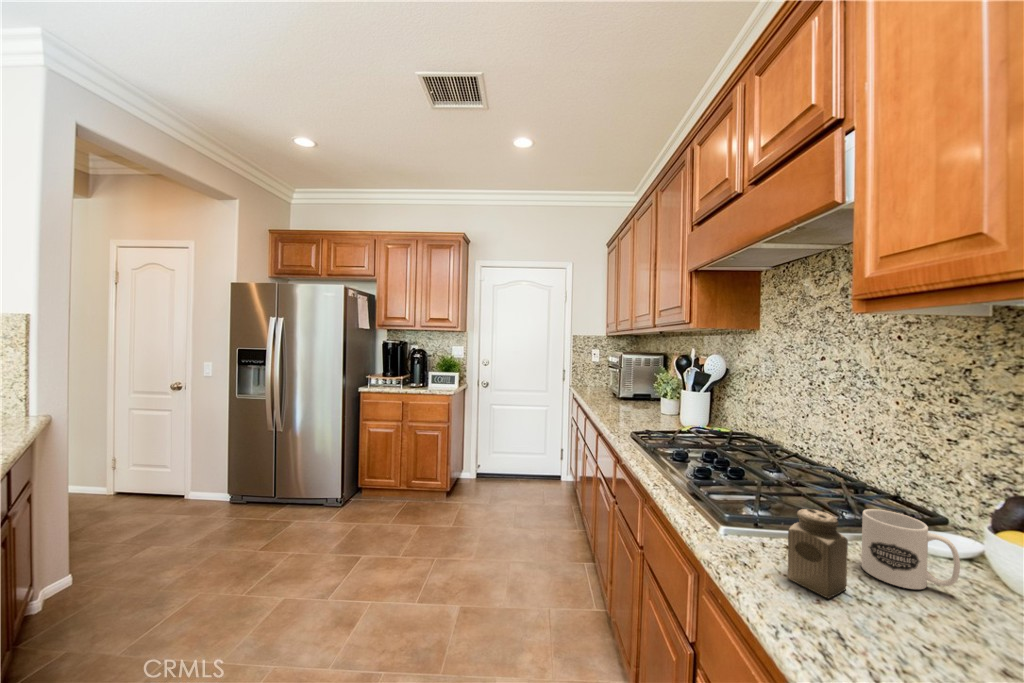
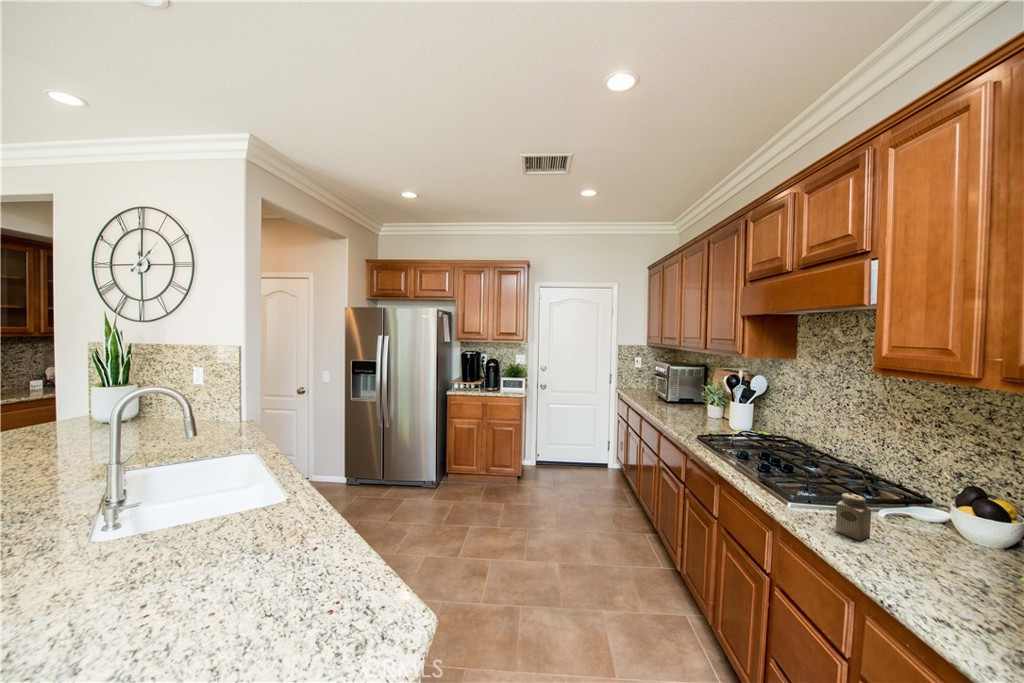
mug: present [861,509,960,589] -> none [878,493,934,537]

